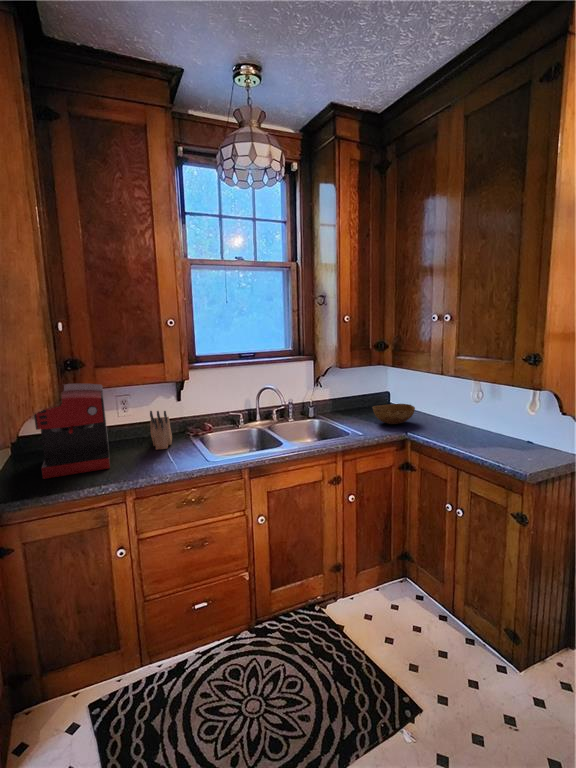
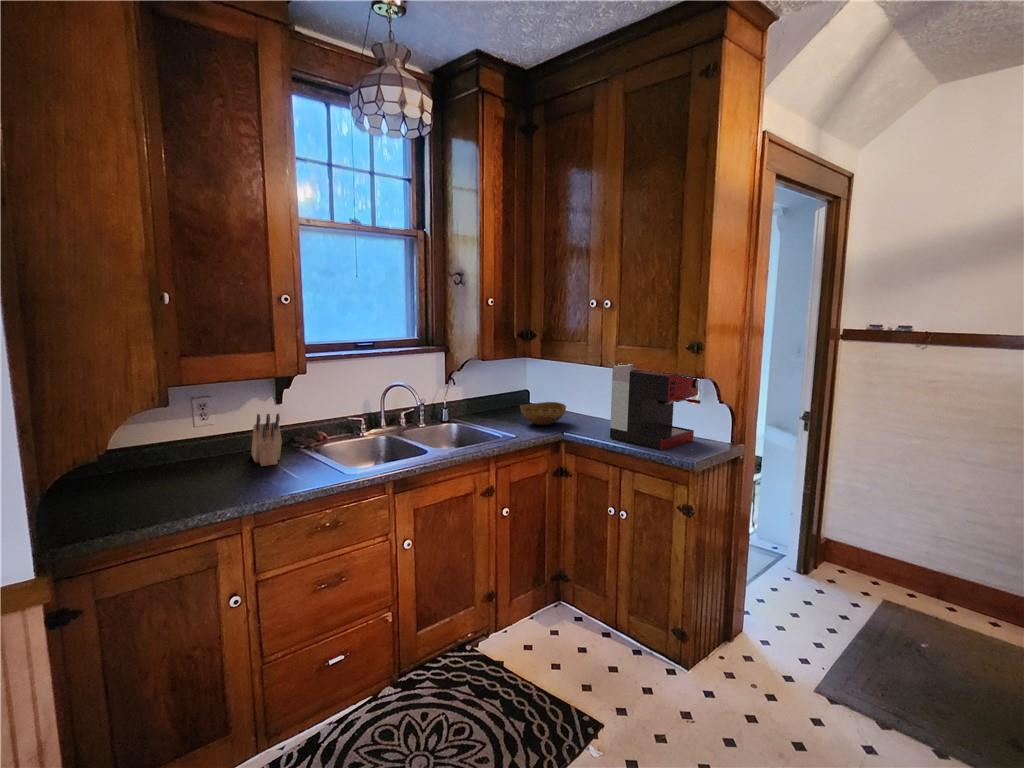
coffee maker: present [34,384,110,479] -> present [610,364,701,450]

